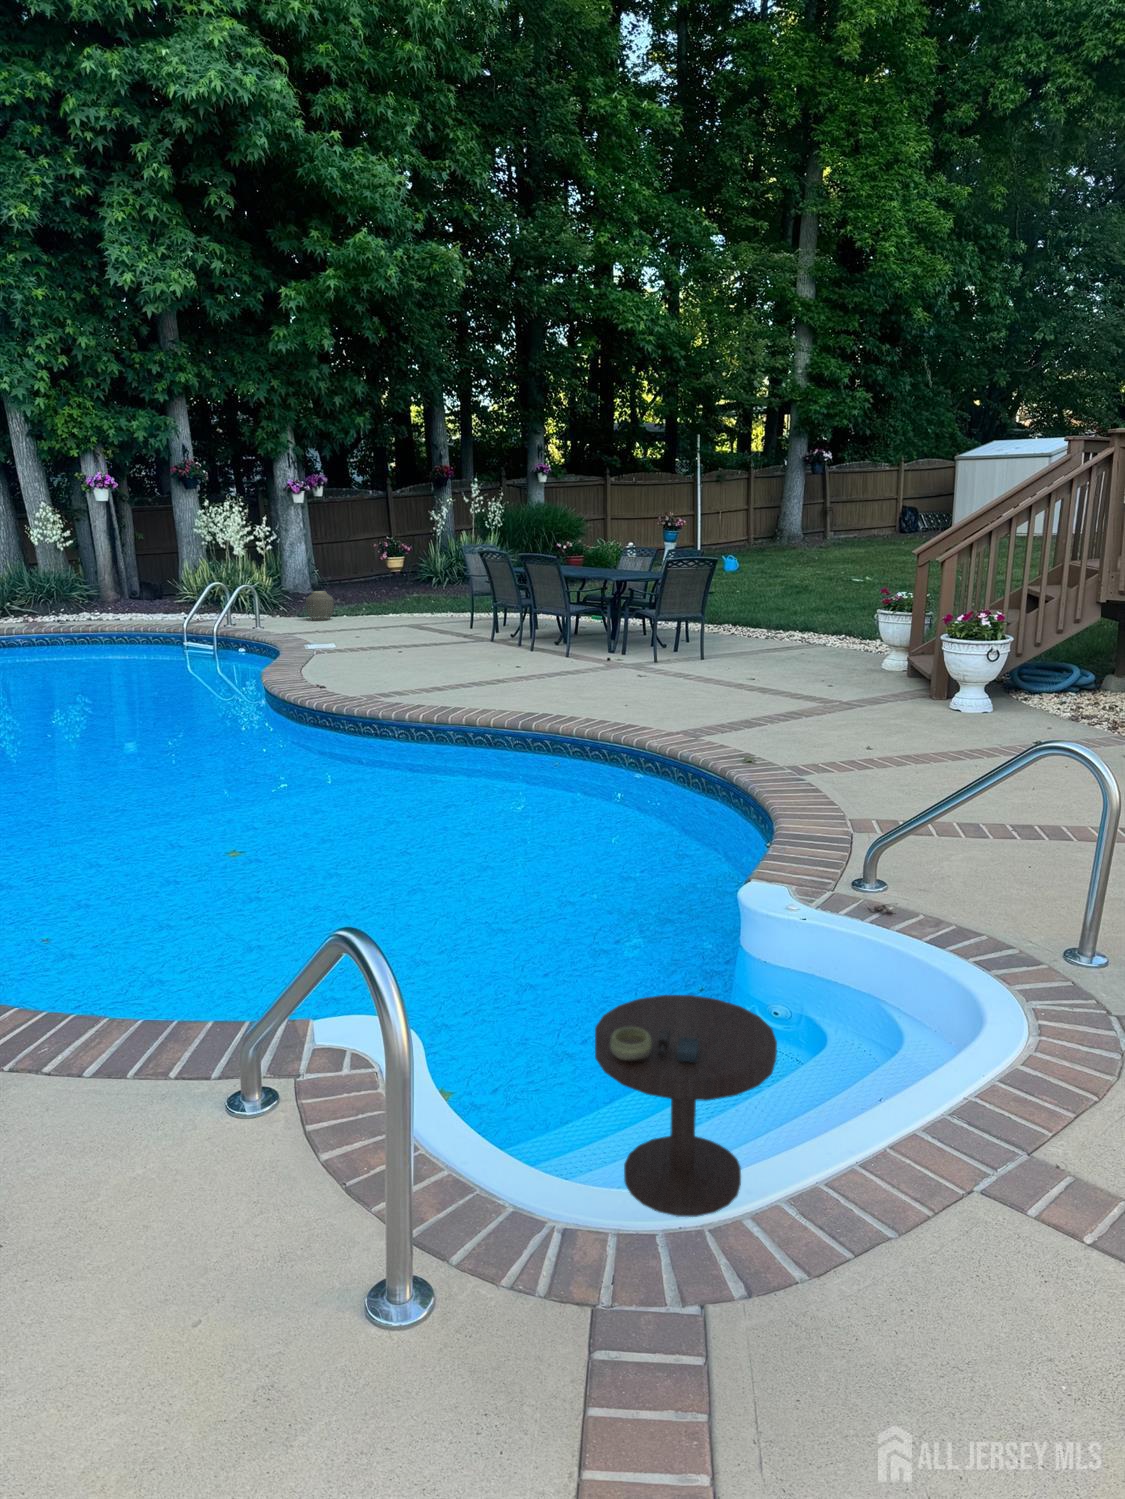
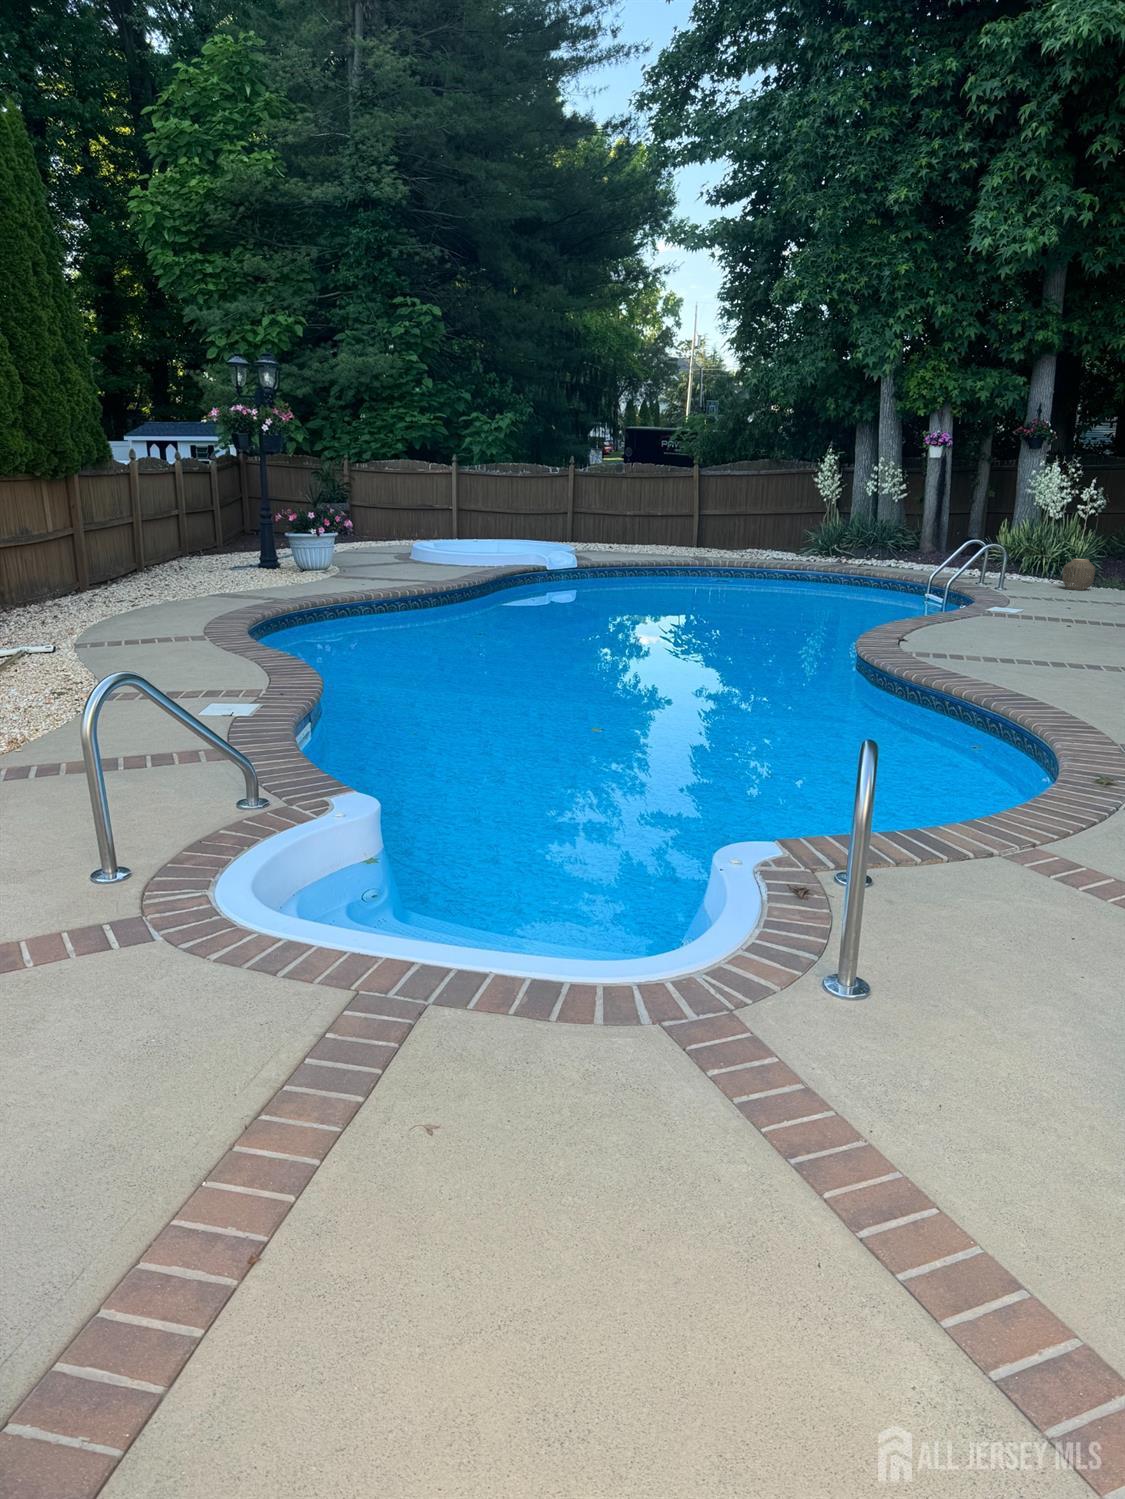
side table: present [595,995,777,1217] -> none [19,744,143,946]

